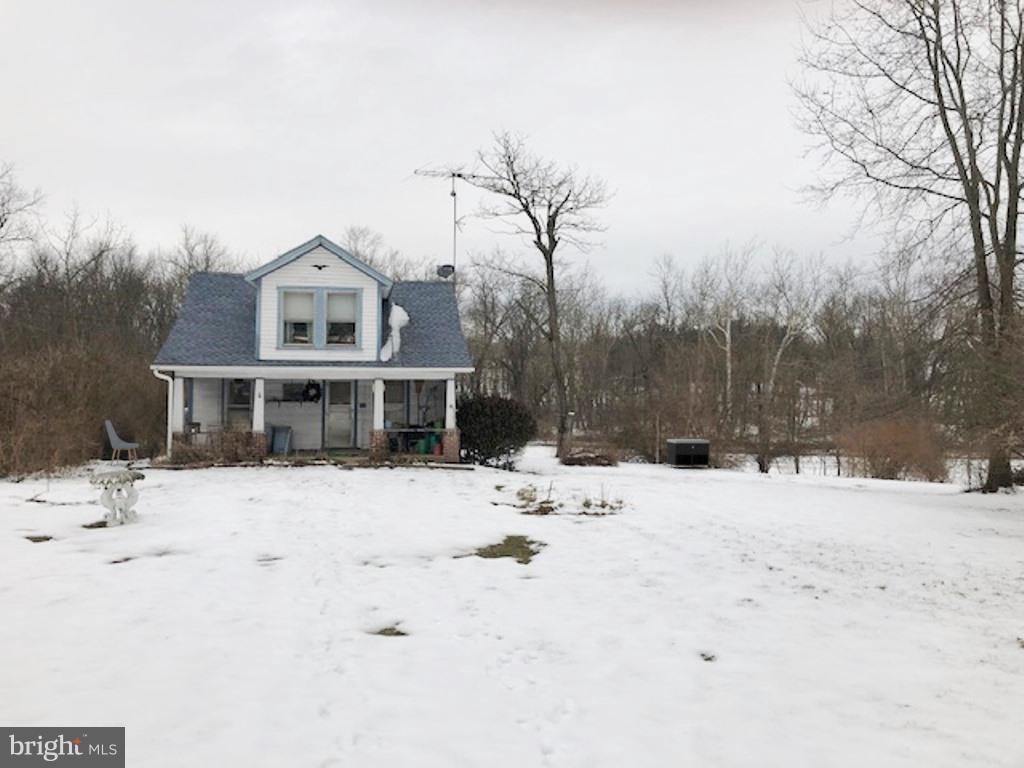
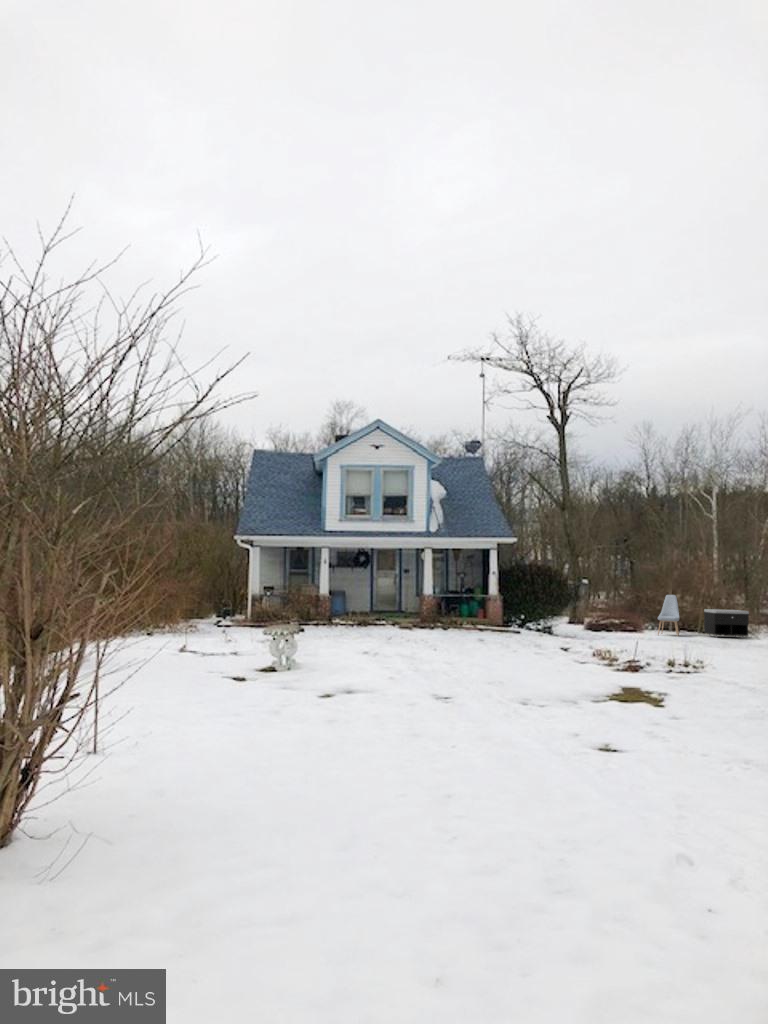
chair: present [105,420,139,465] -> present [658,595,679,636]

